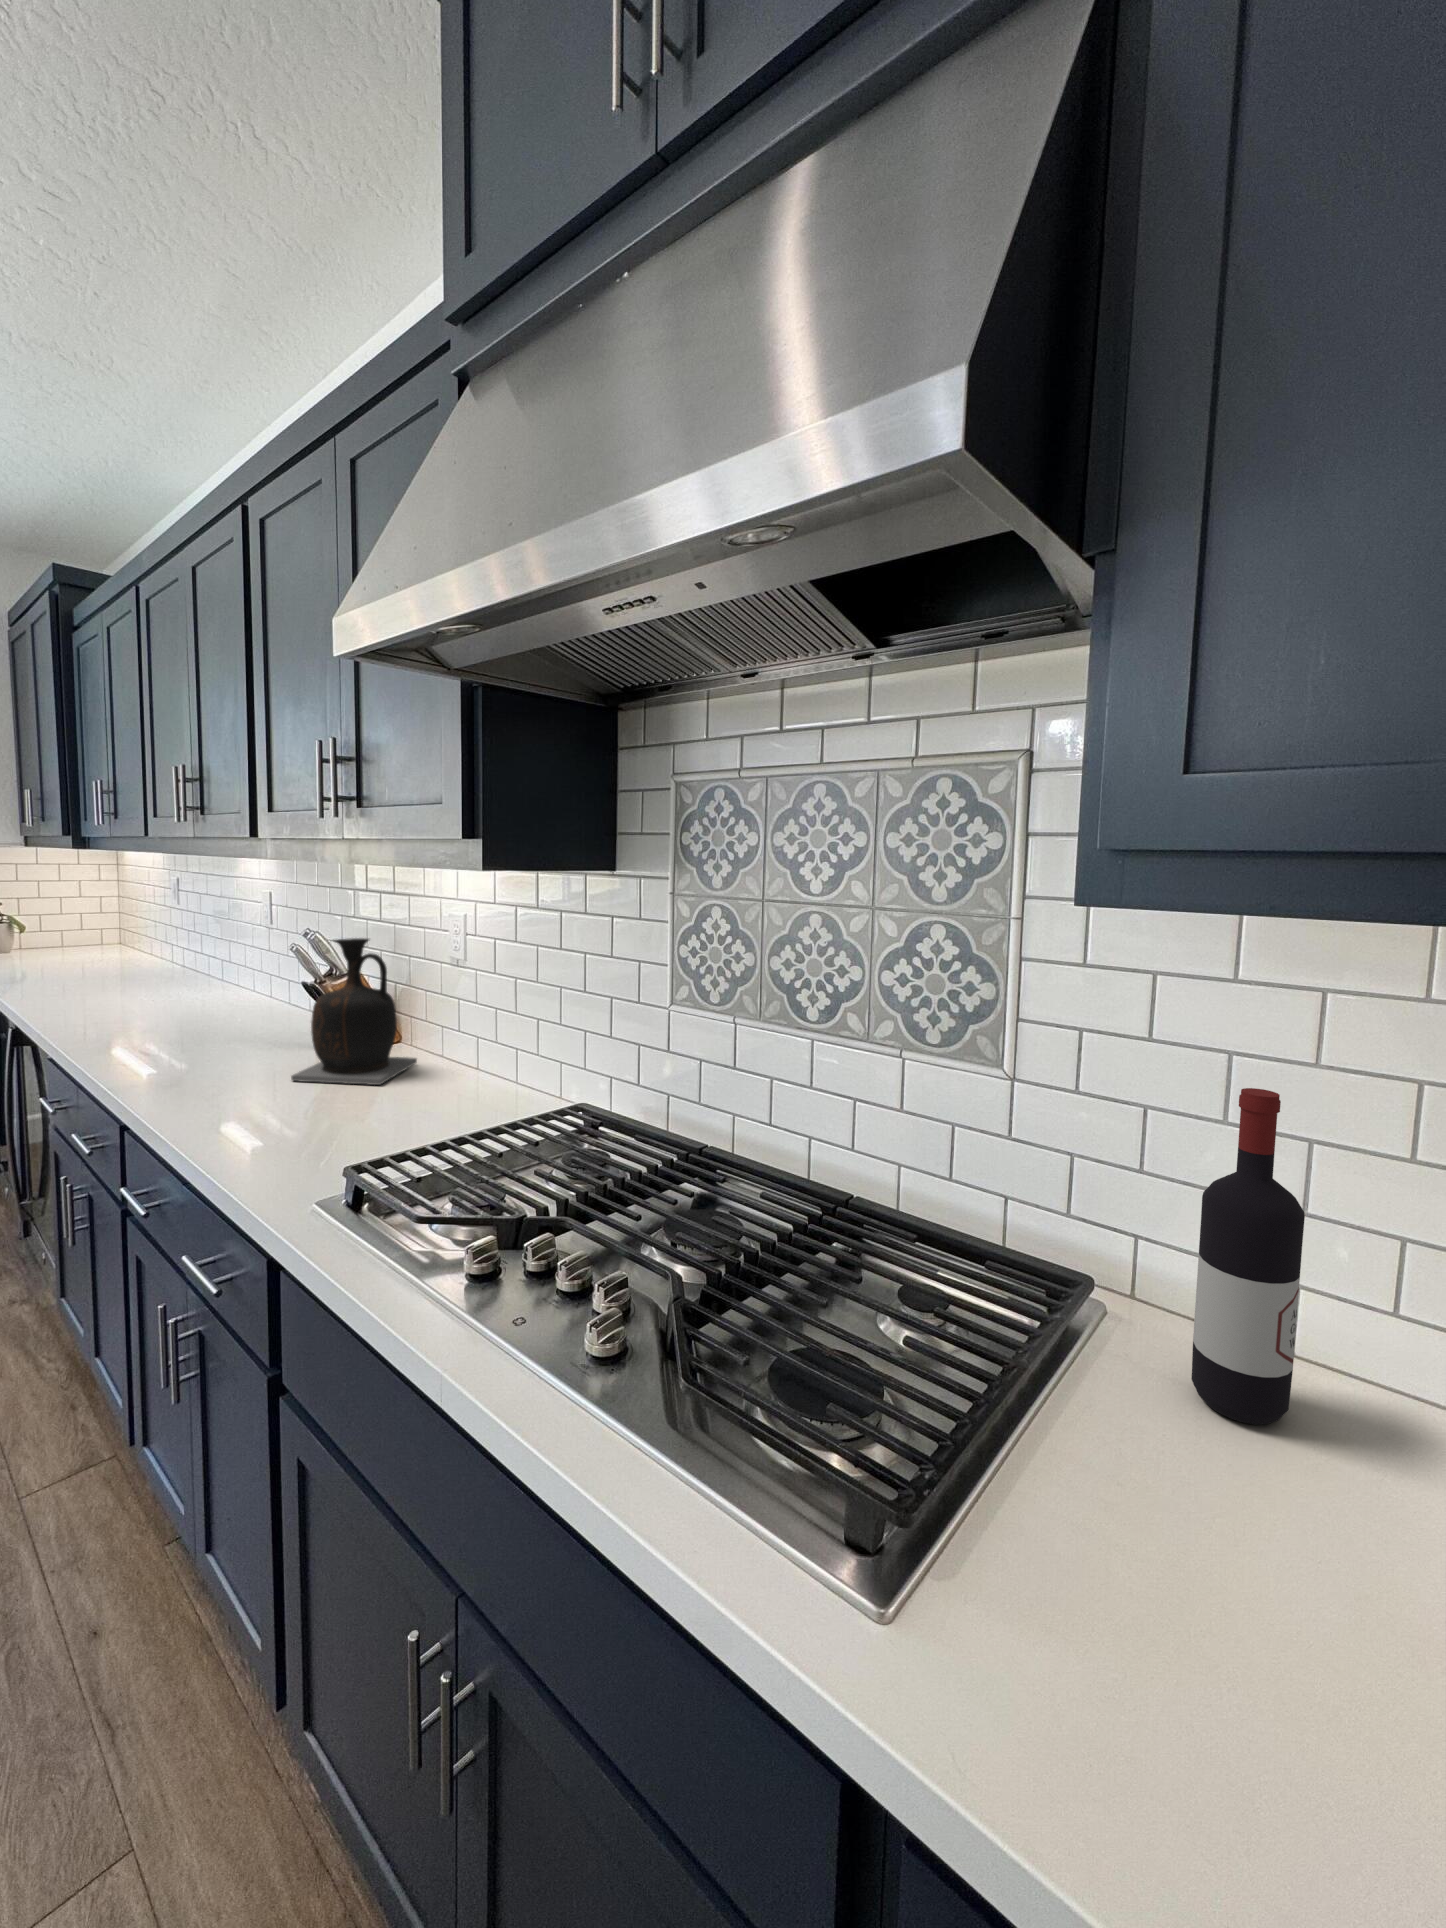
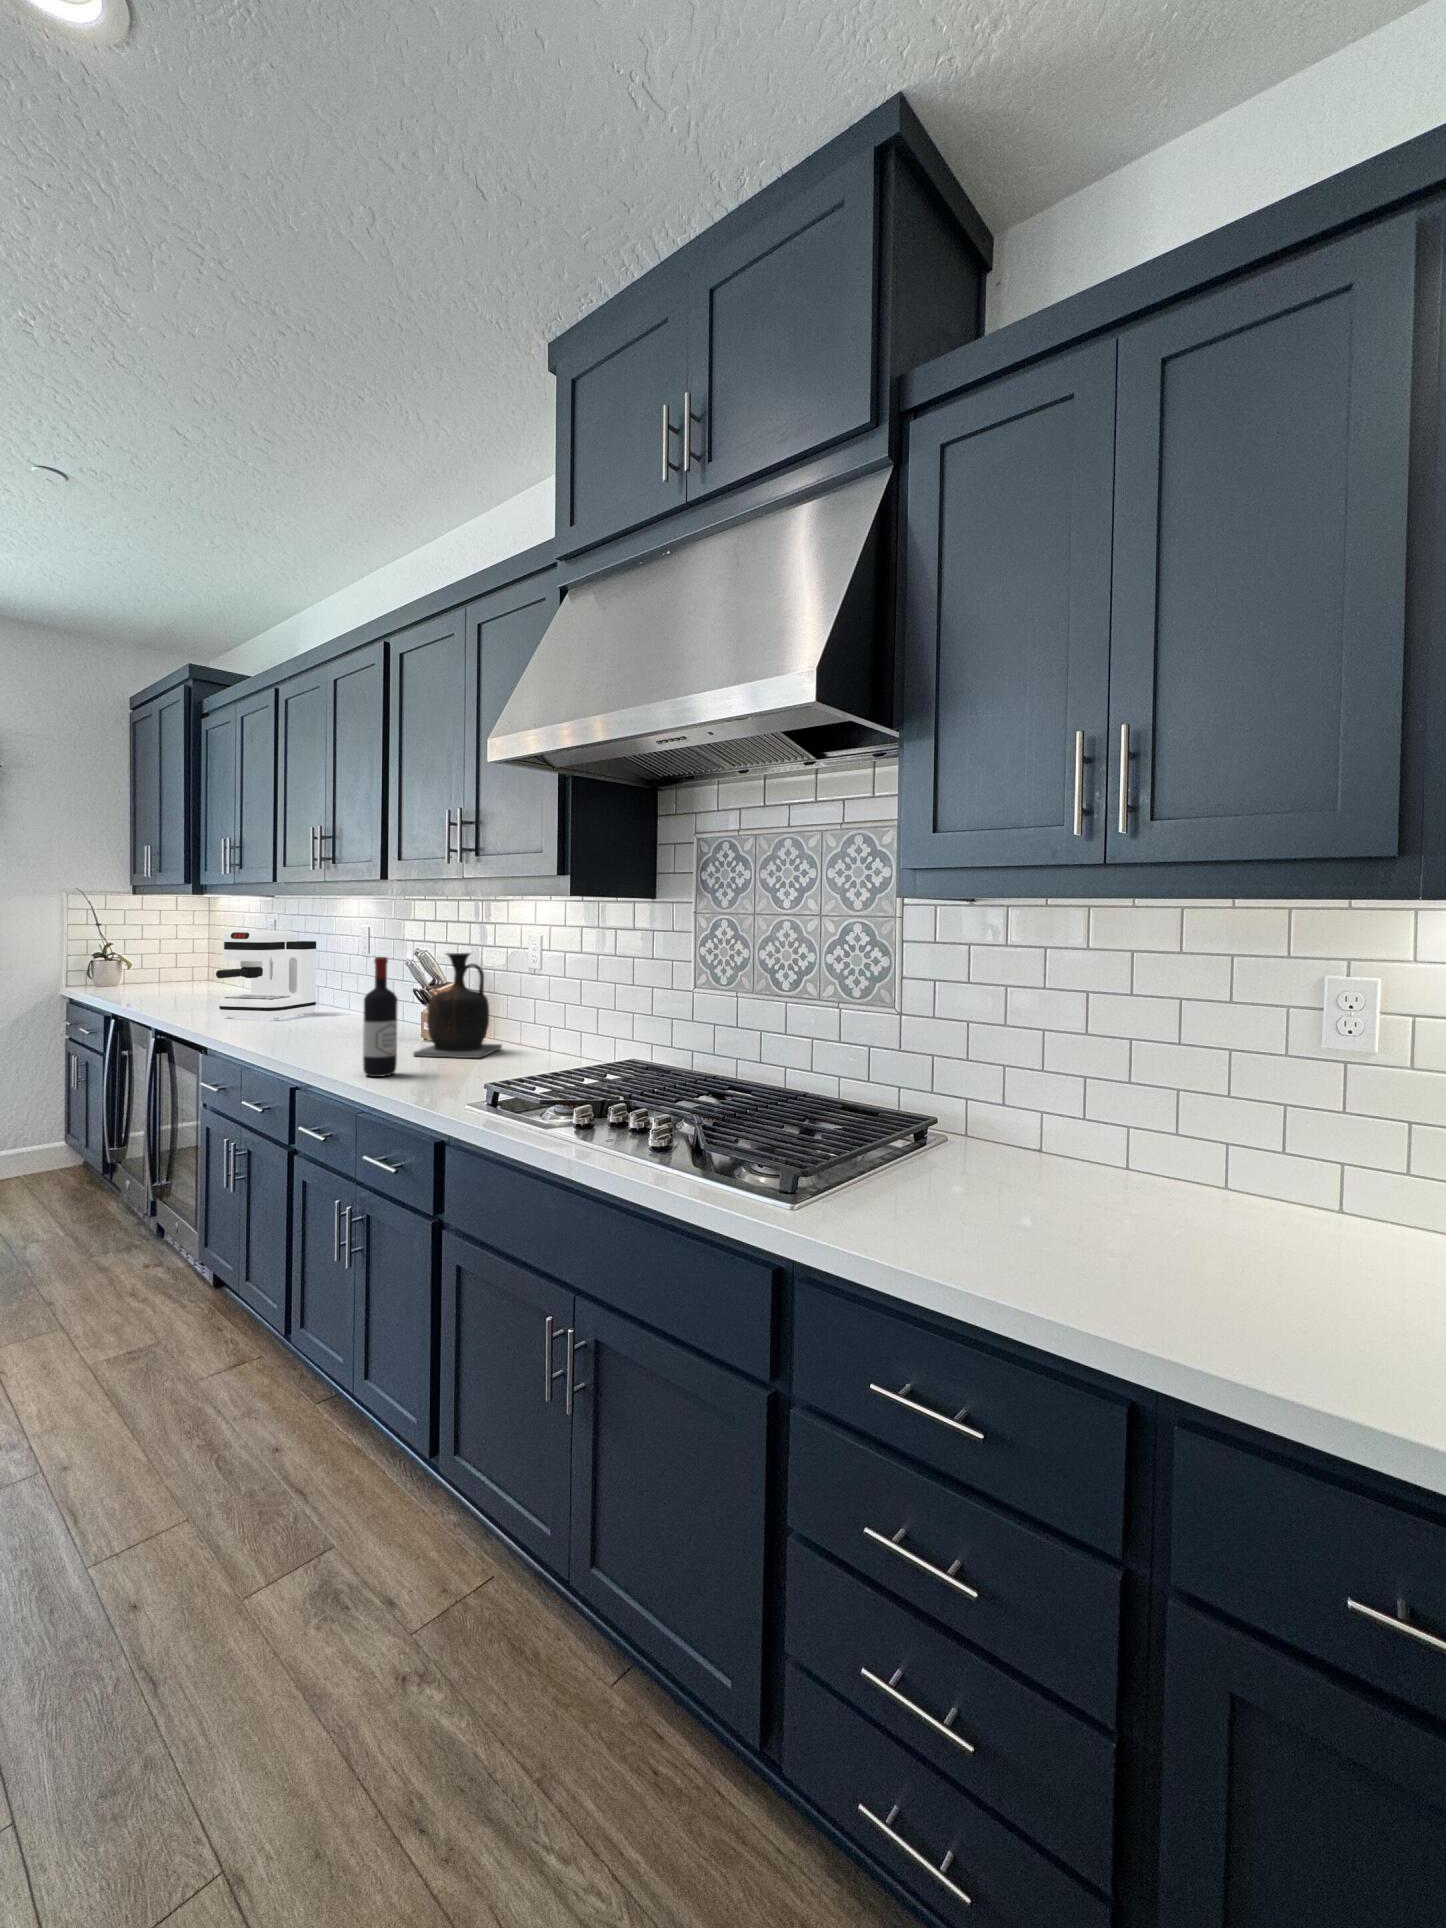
coffee maker: none [71,896,208,1009] -> present [216,930,316,1020]
wine bottle: present [1192,1088,1305,1425] -> present [363,957,398,1077]

